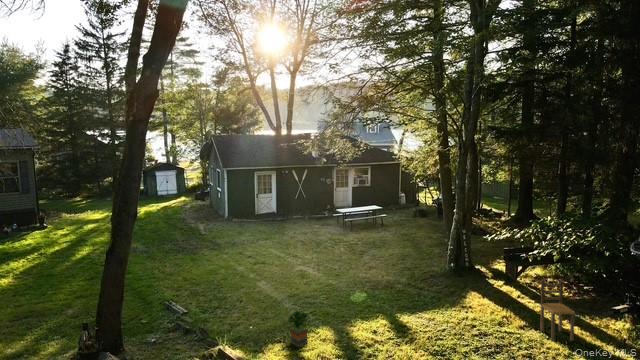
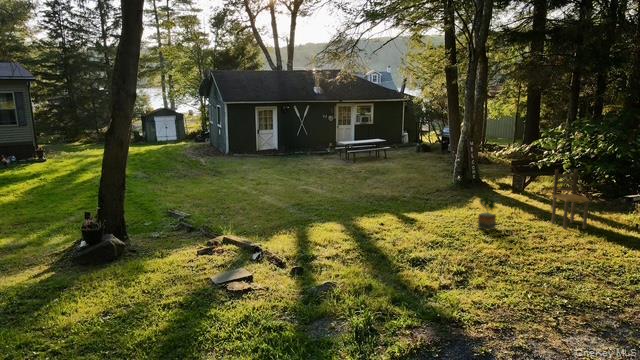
potted tree: present [289,311,310,347] -> present [478,196,500,230]

